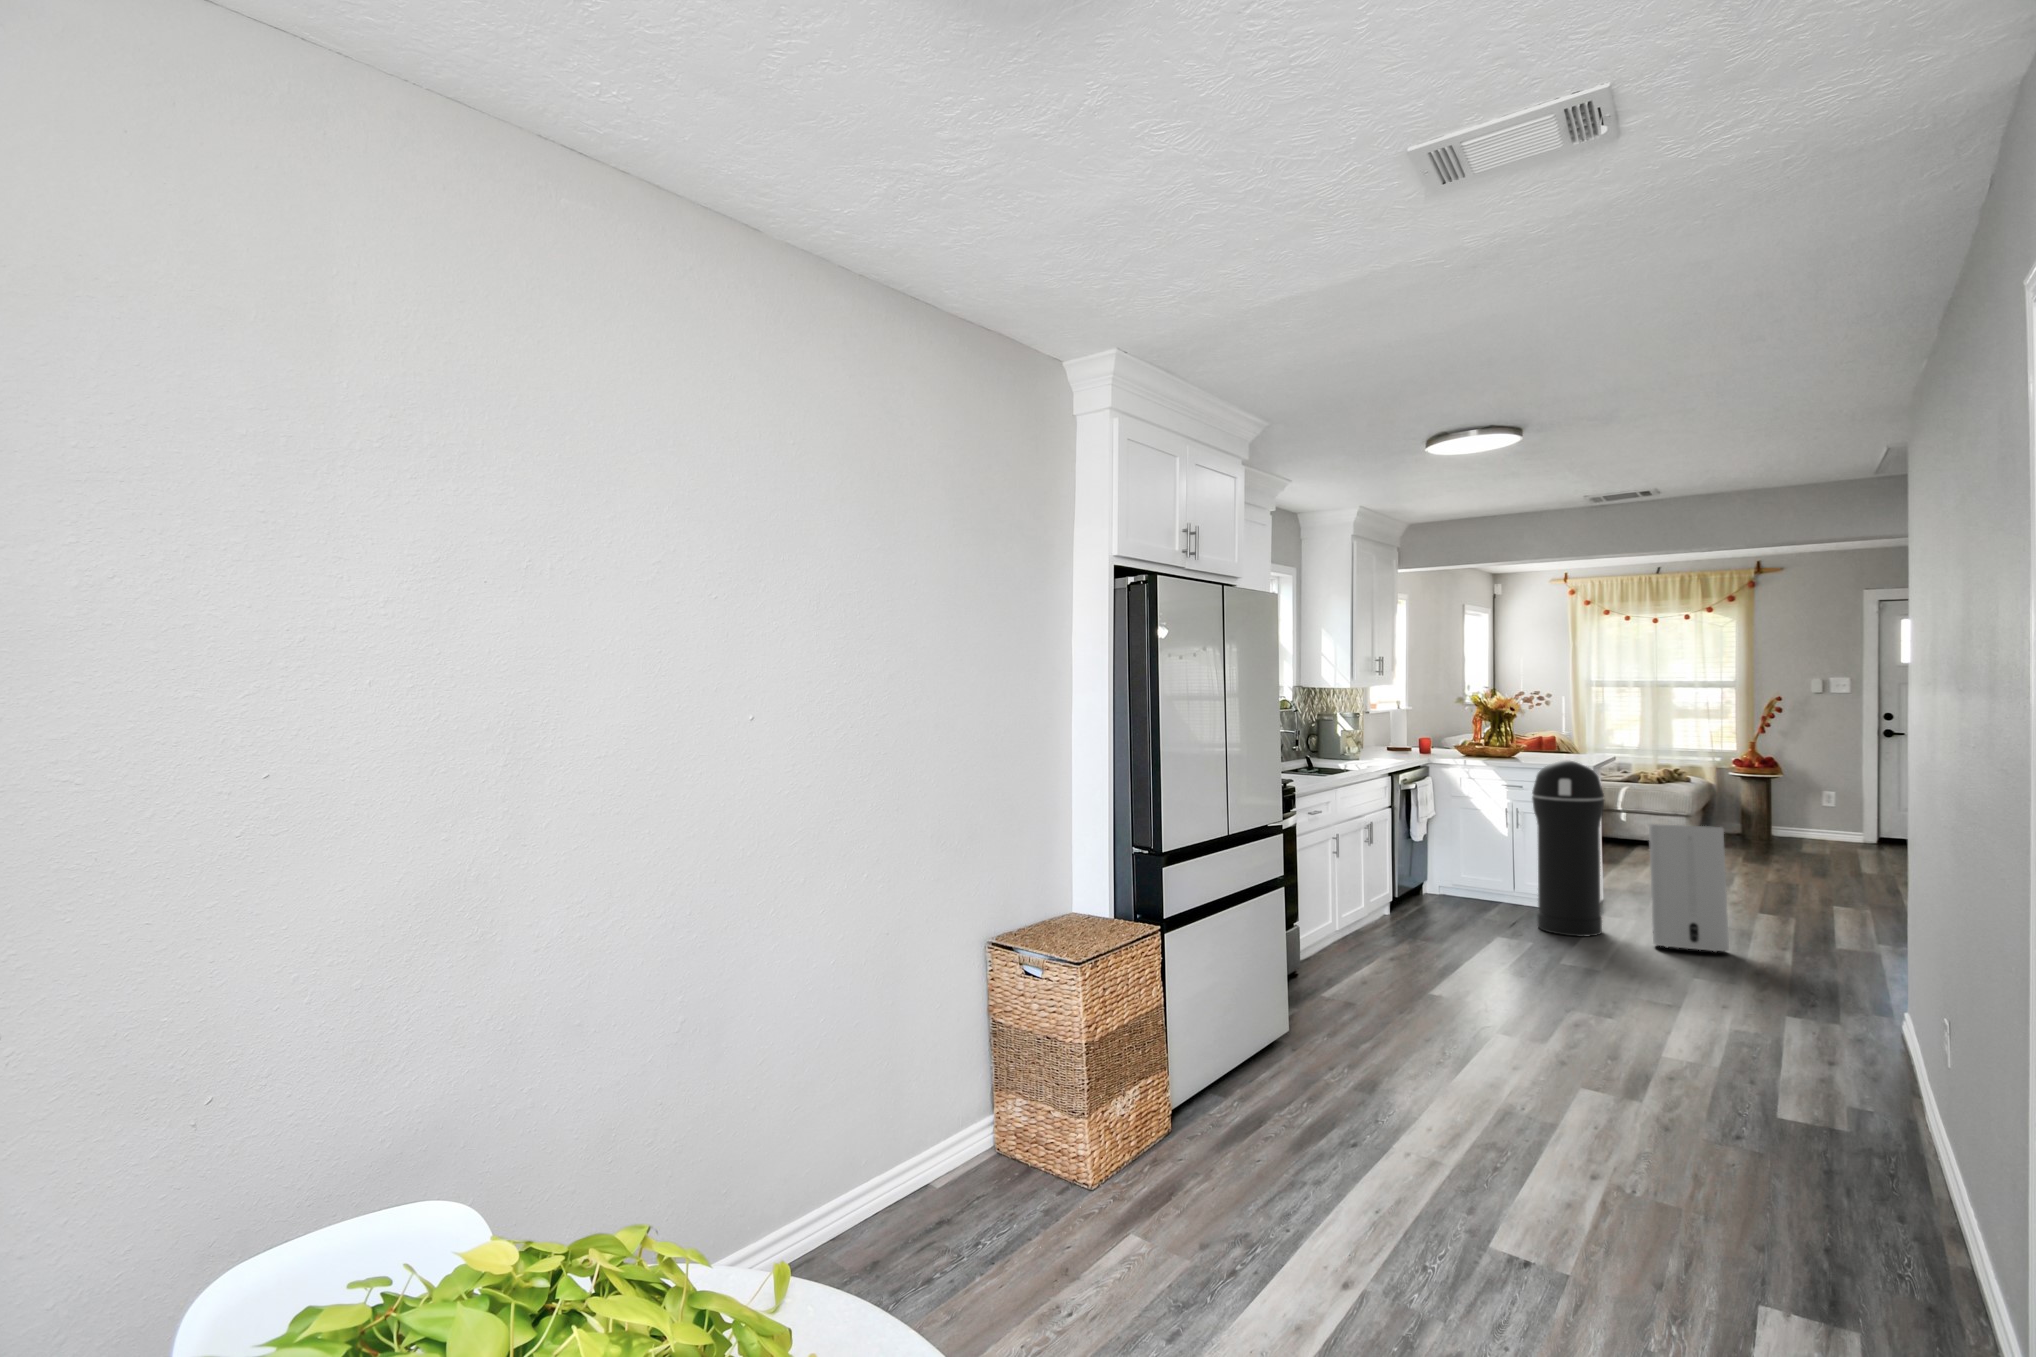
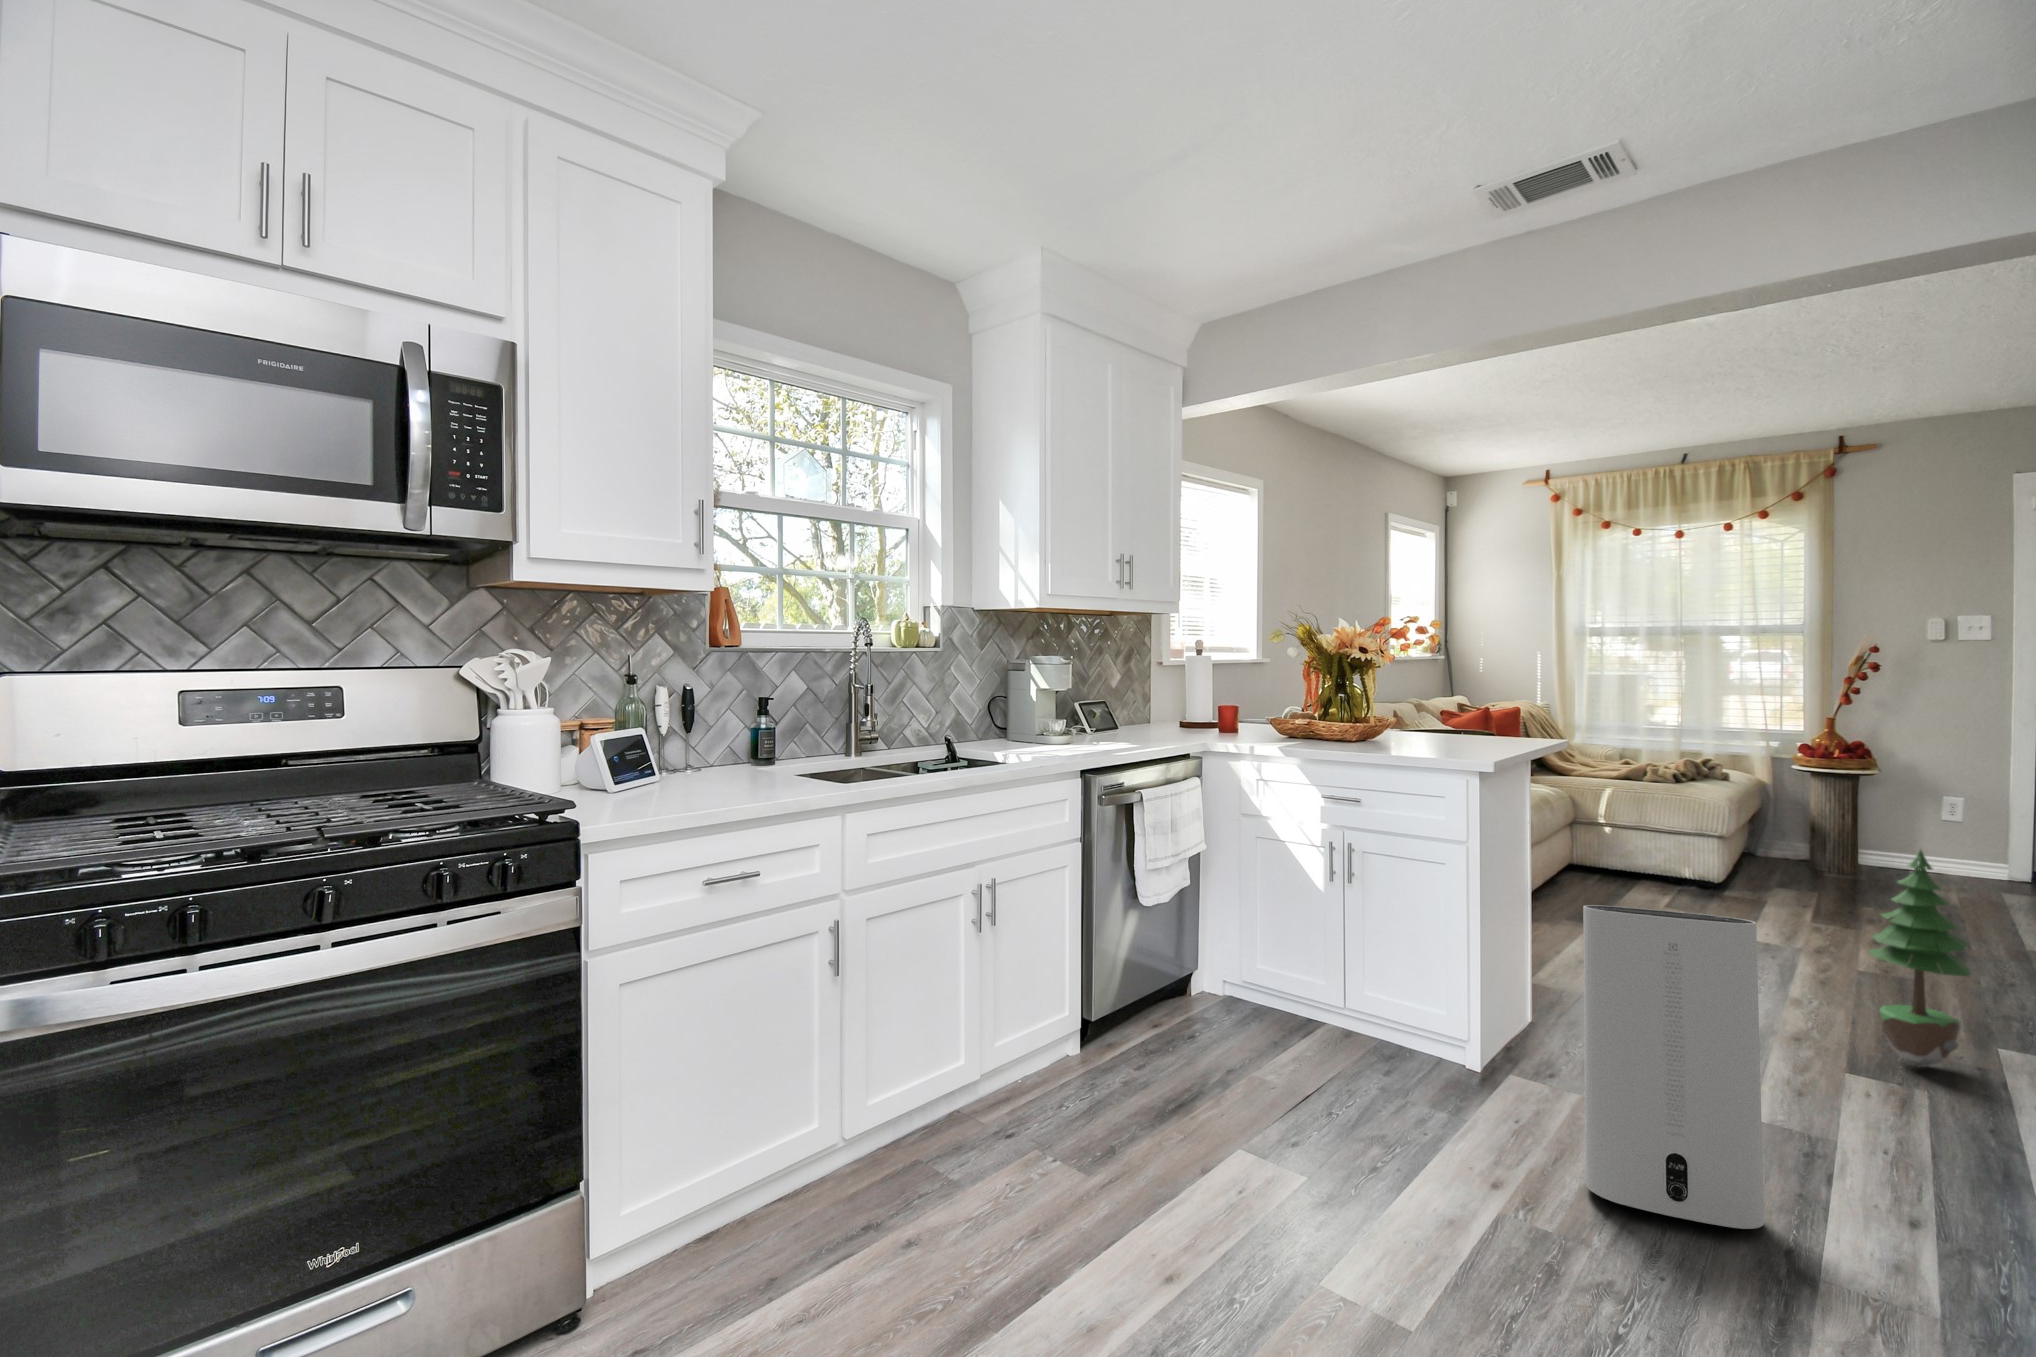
trash can: present [1532,760,1604,936] -> none [1351,758,1496,1140]
potted tree: none [1771,805,1820,912] -> present [1869,850,1971,1067]

